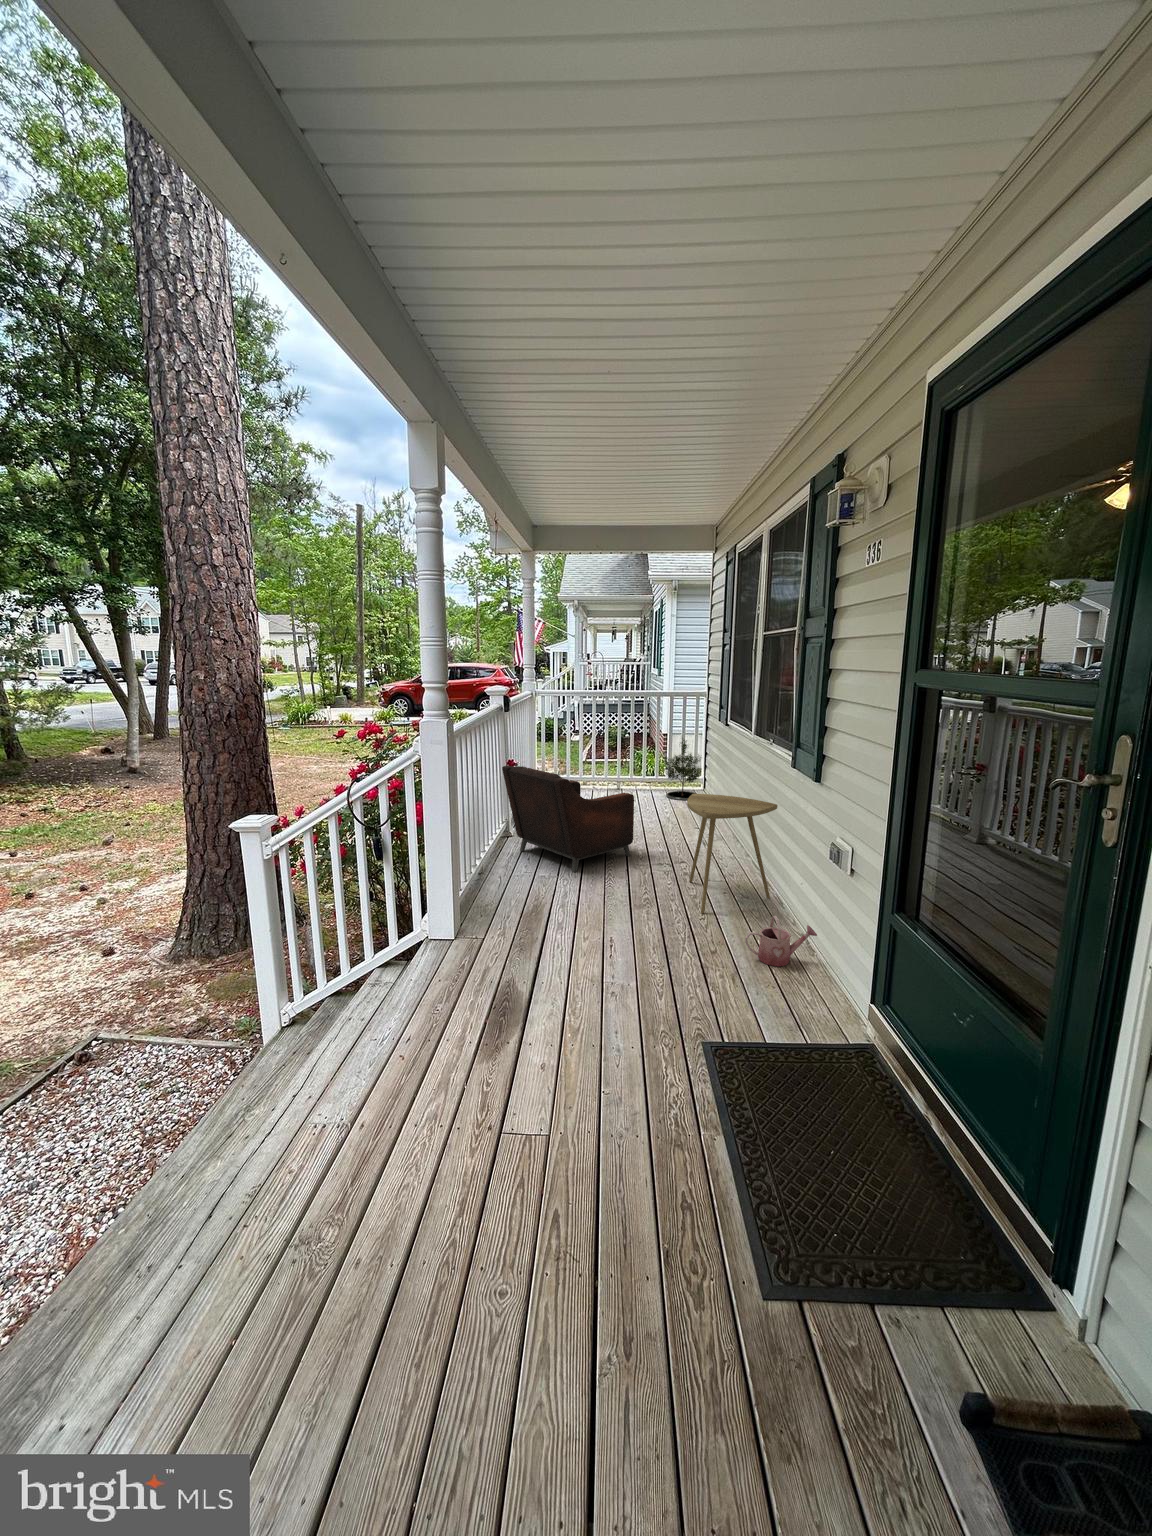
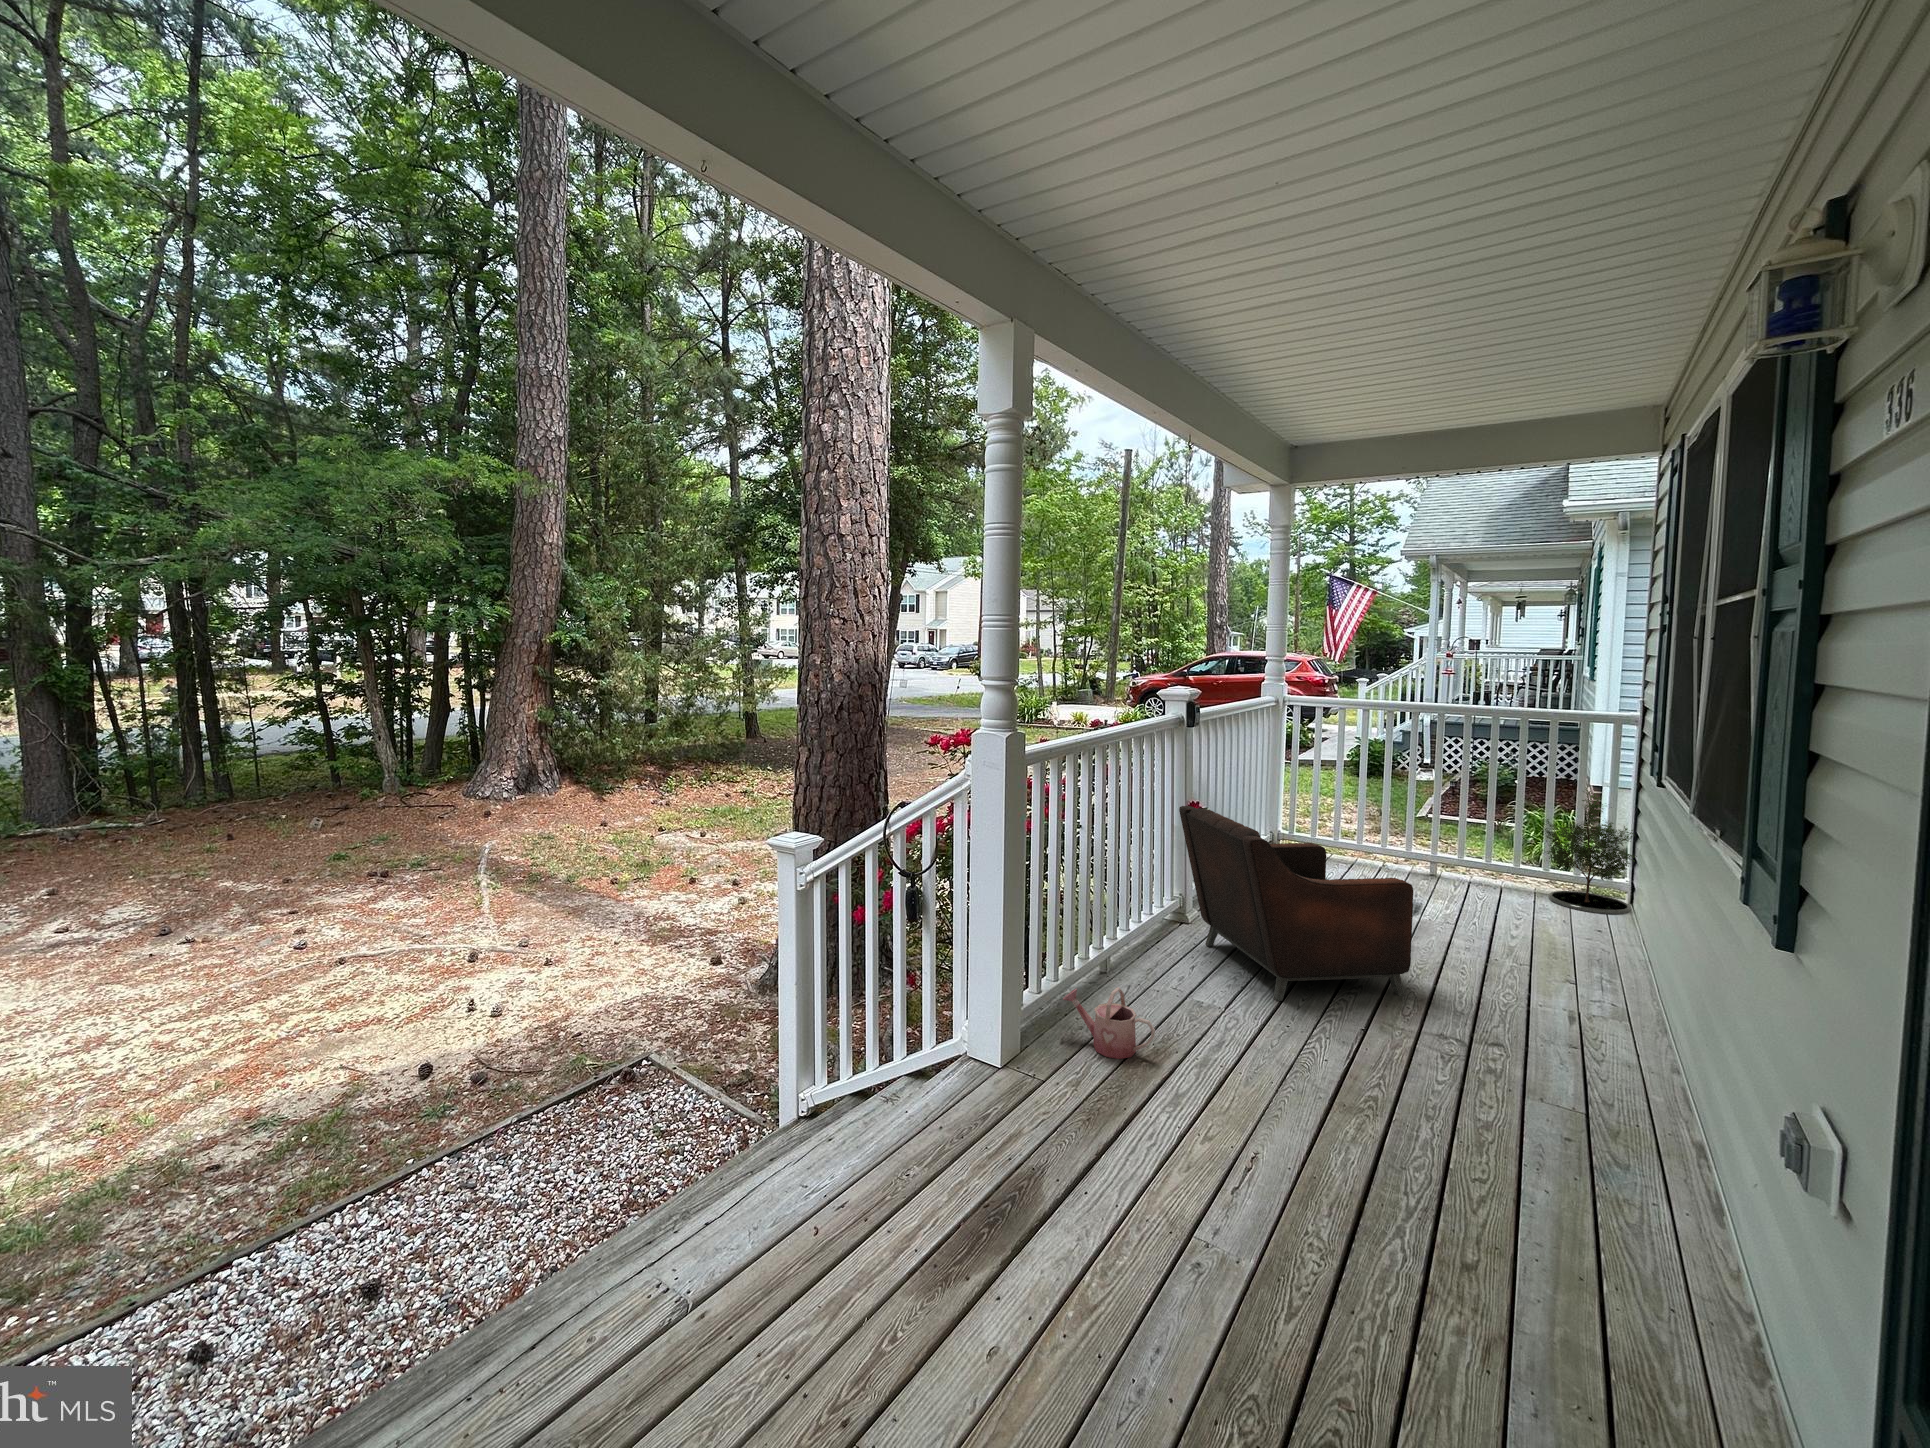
side table: present [687,794,778,913] -> none [1486,902,1721,1167]
watering can: present [745,916,817,966] -> present [1063,987,1155,1059]

